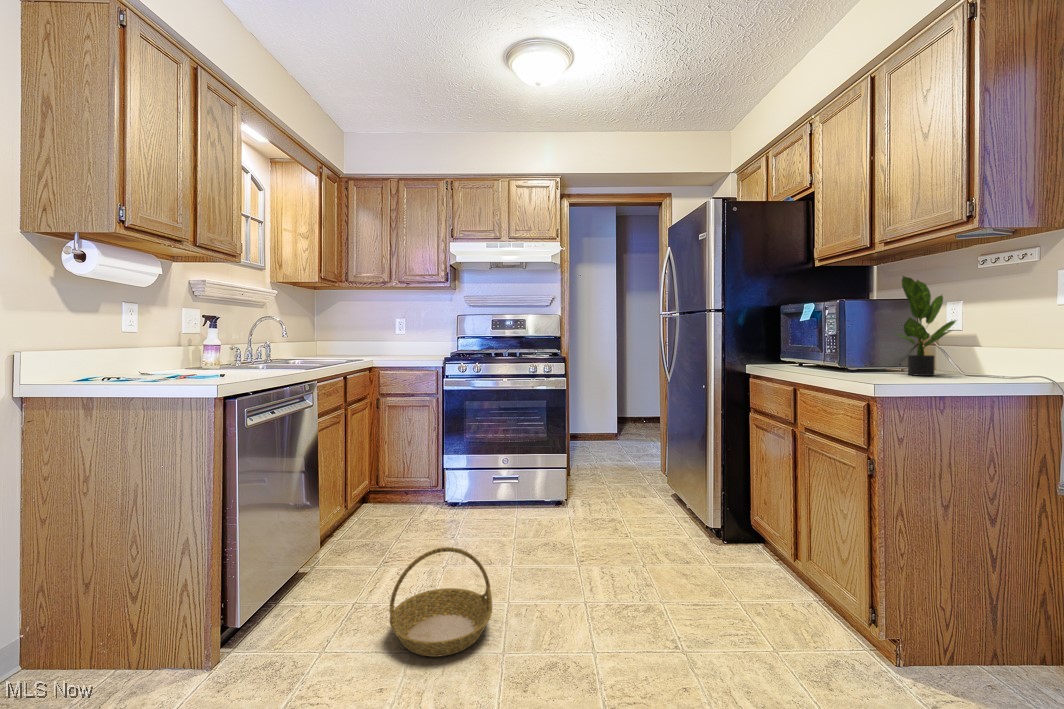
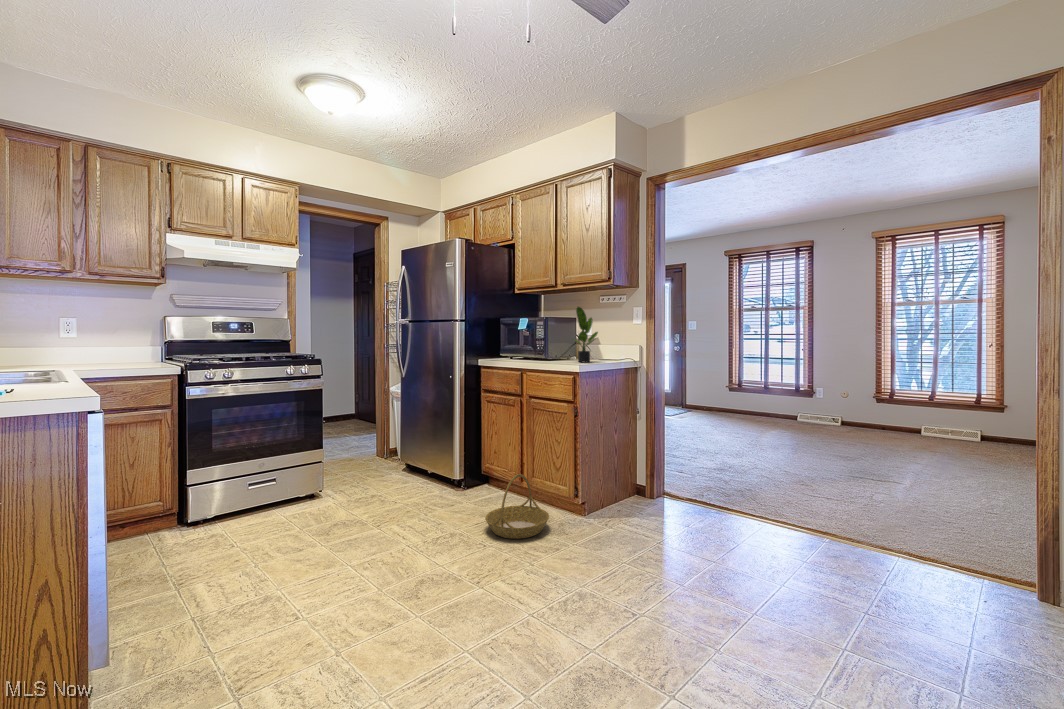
basket: present [389,547,492,657] -> present [485,474,549,539]

